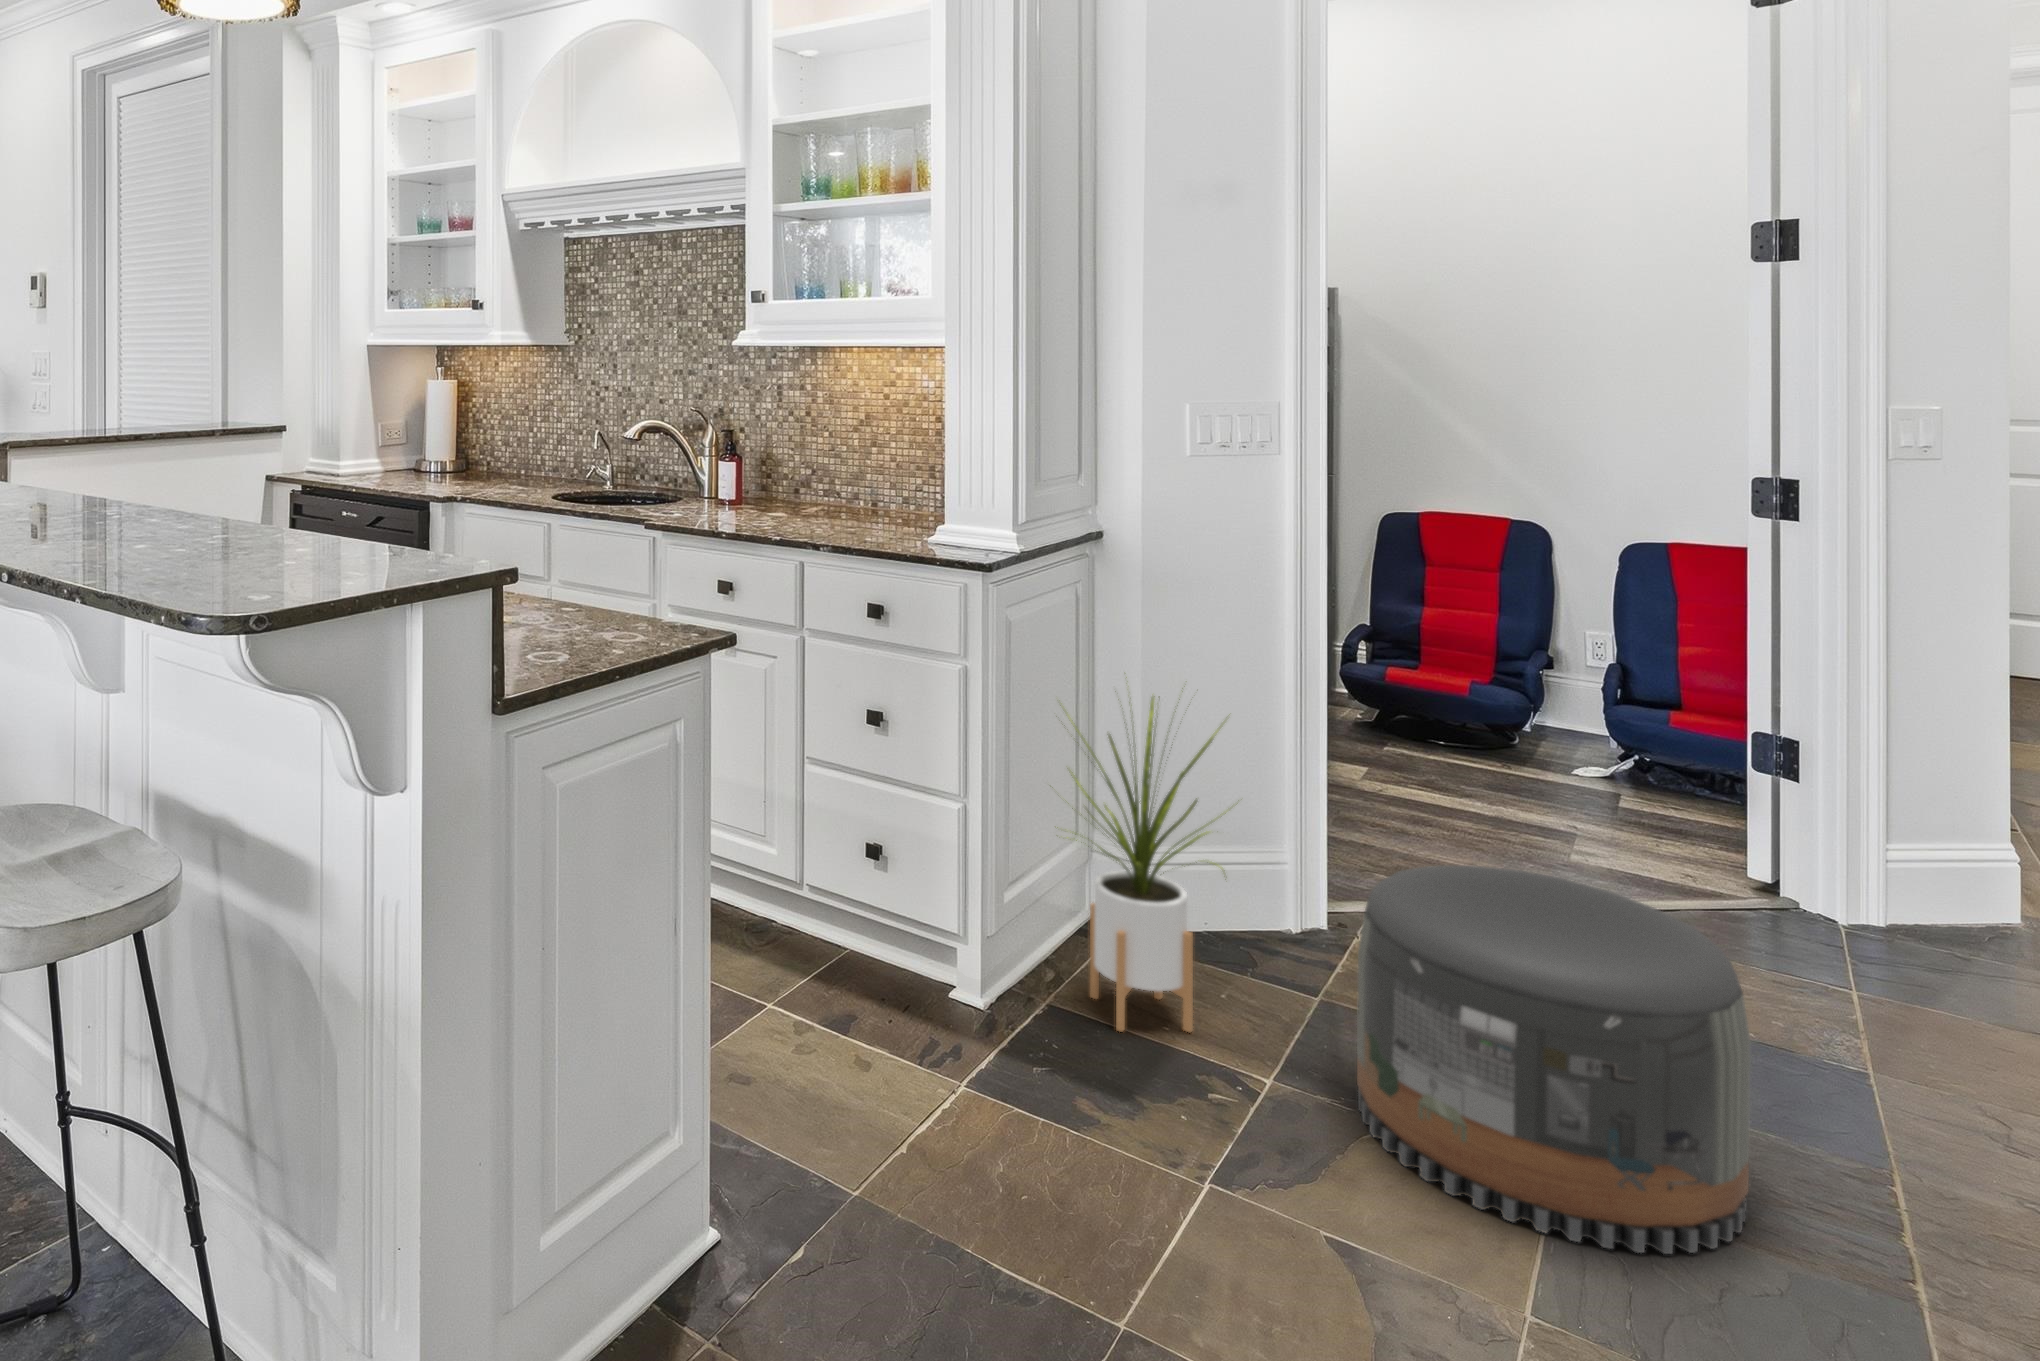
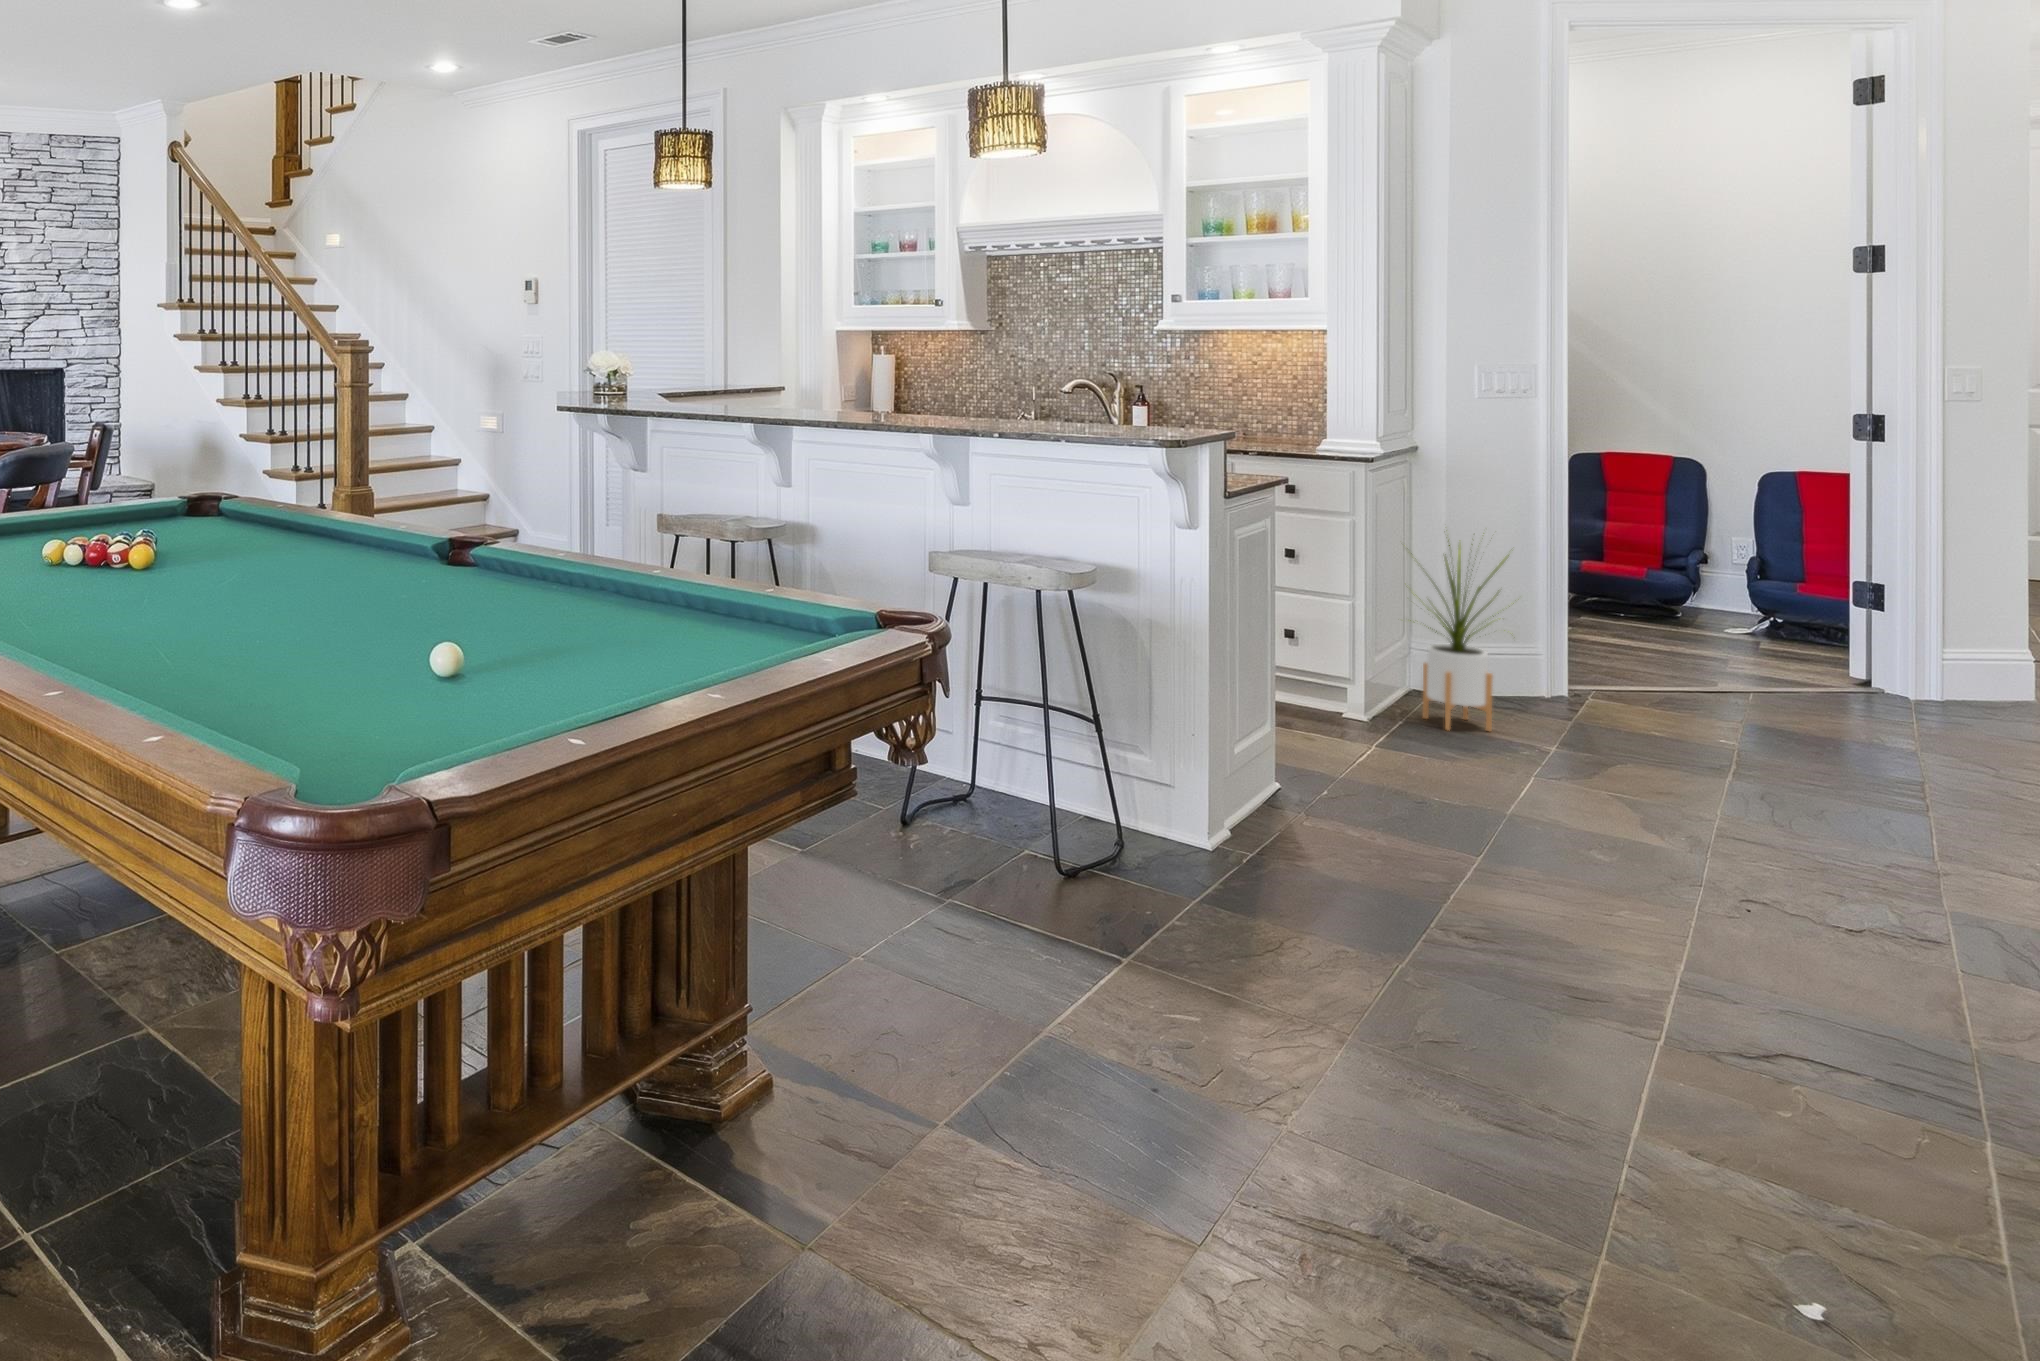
pouf: present [1357,865,1750,1254] -> none [1599,626,1828,802]

